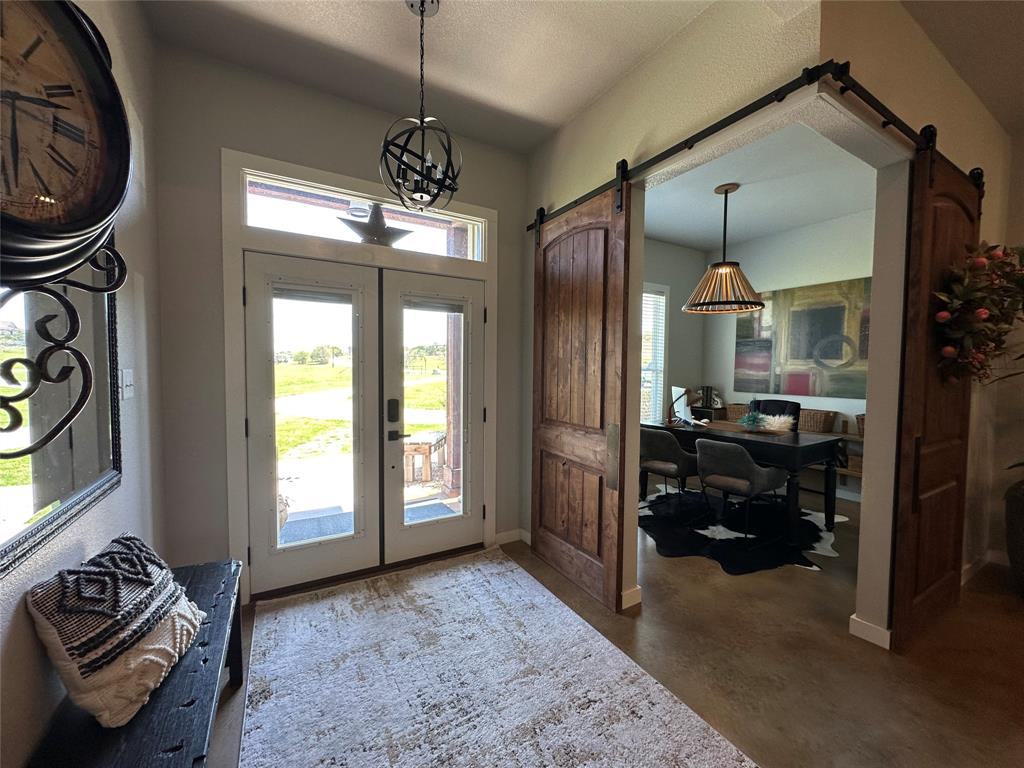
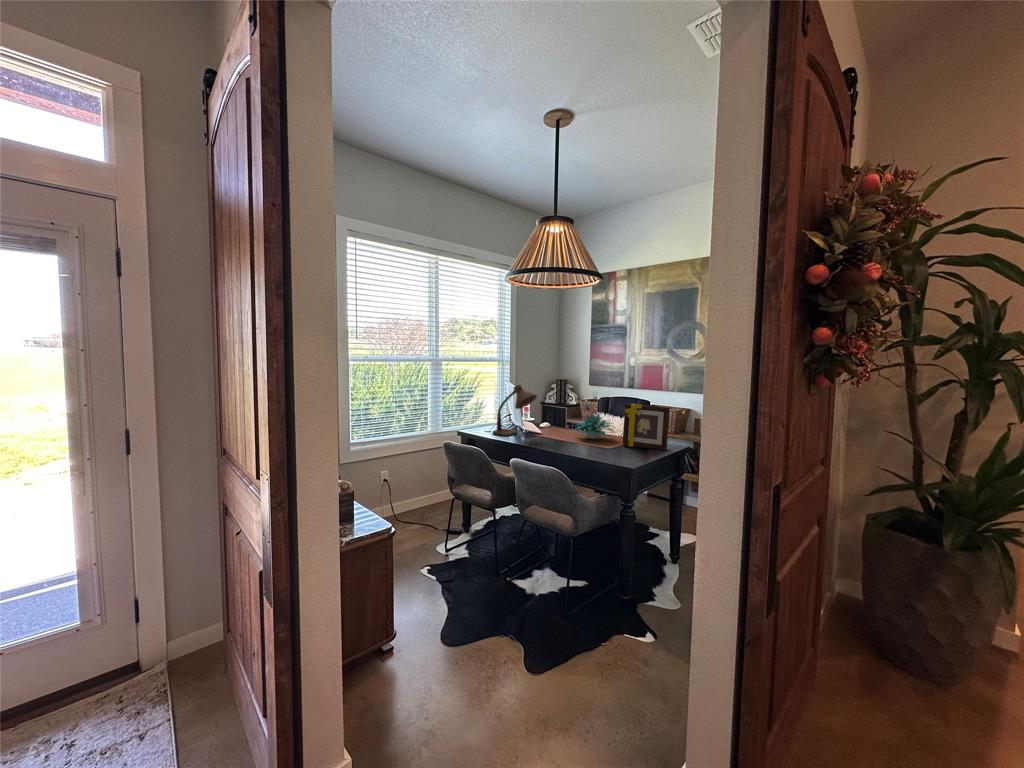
picture frame: none [782,403,825,440] -> present [623,404,670,451]

